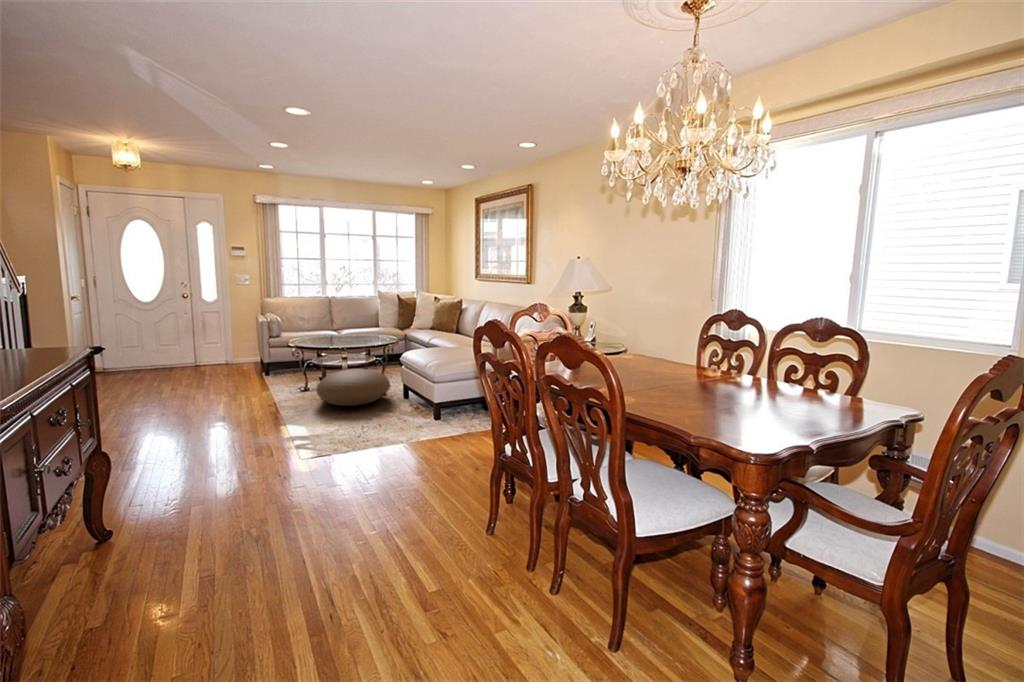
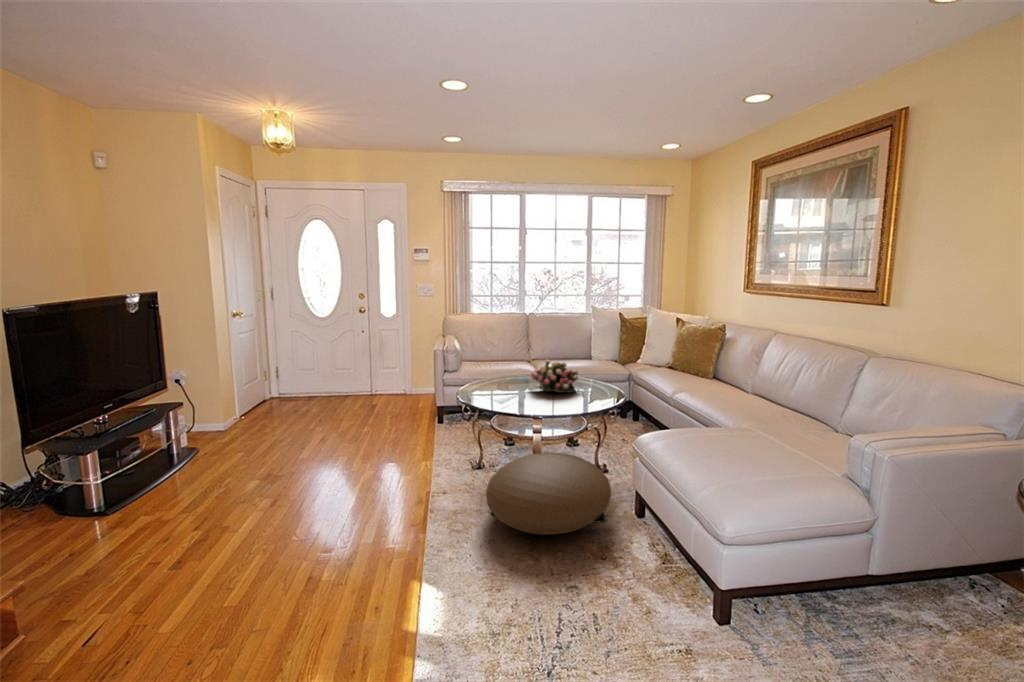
flower arrangement: none [336,322,370,342] -> present [530,360,578,393]

